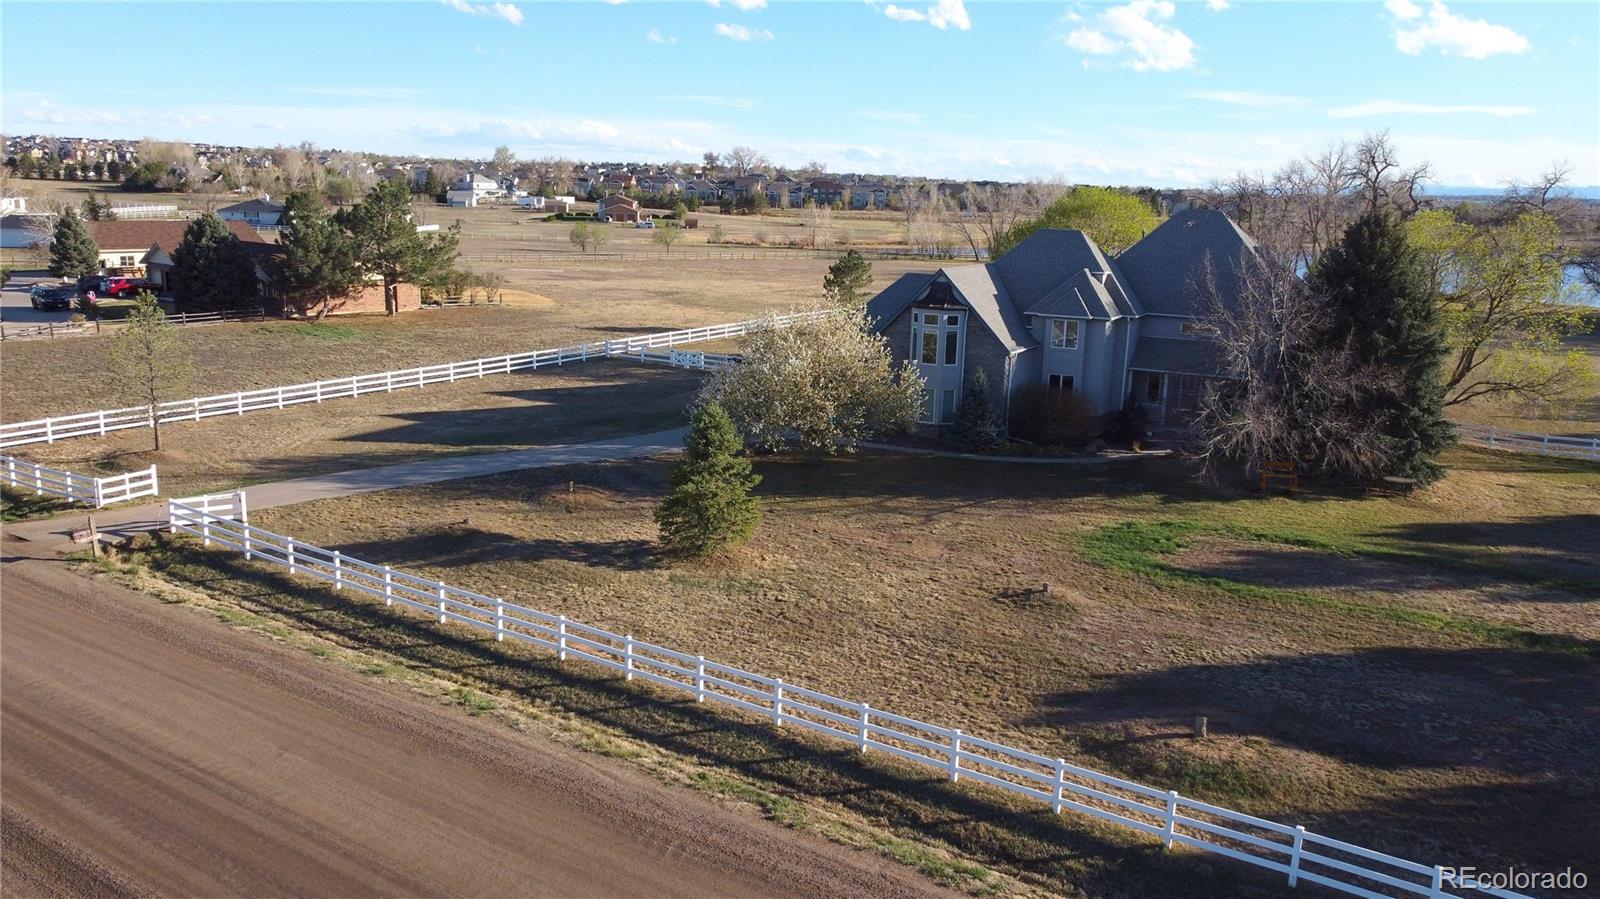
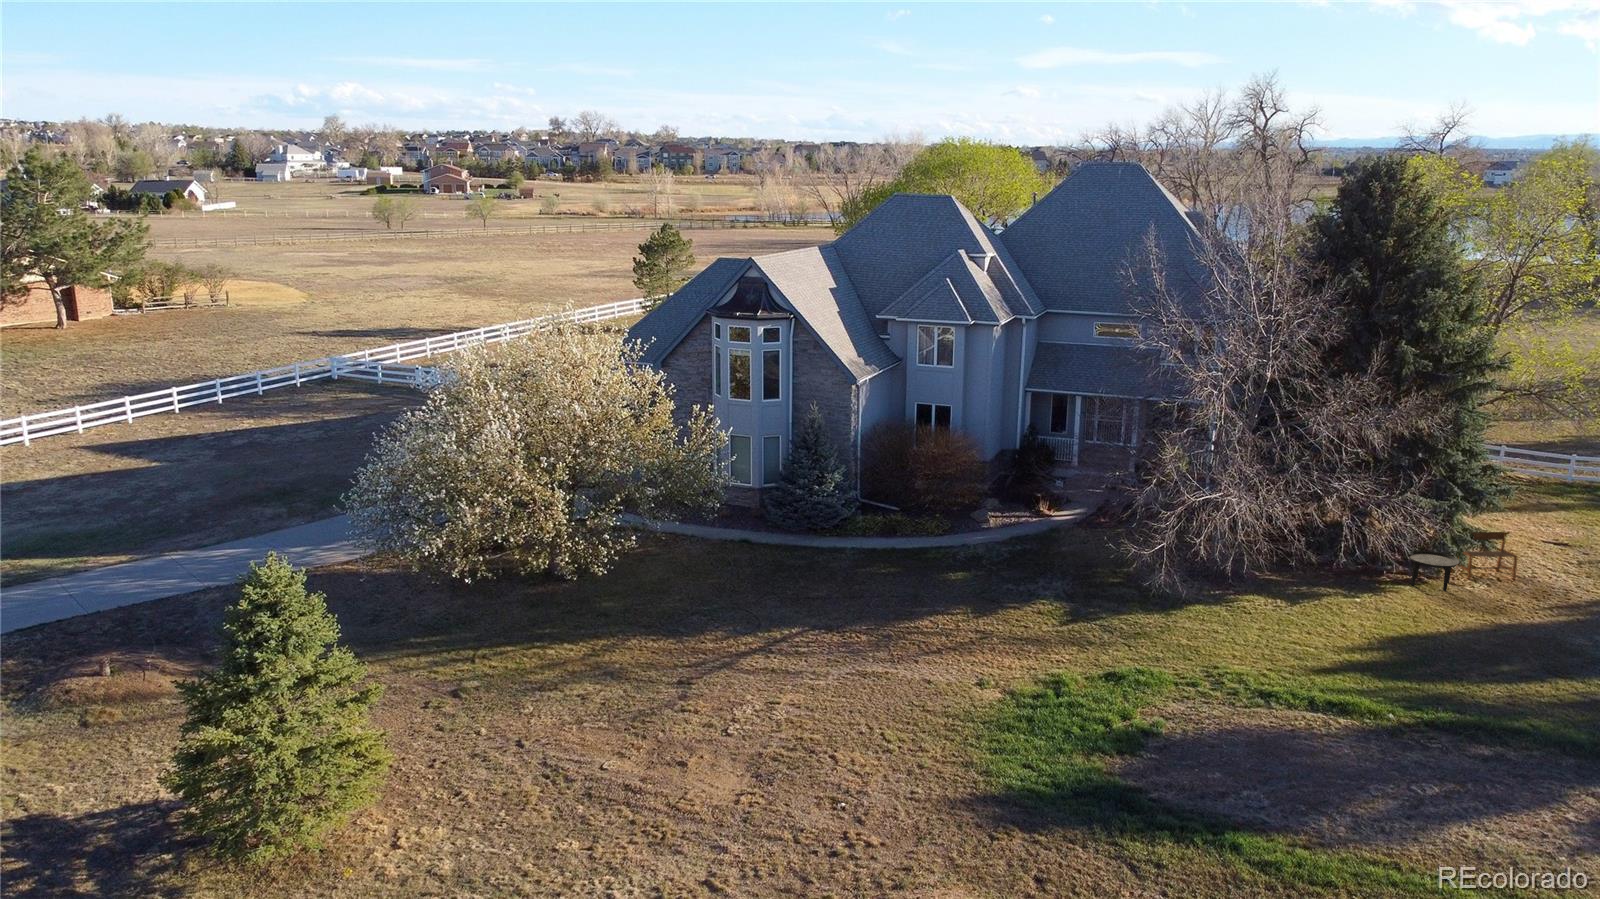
bench: present [1261,461,1297,493] -> present [1461,532,1517,580]

